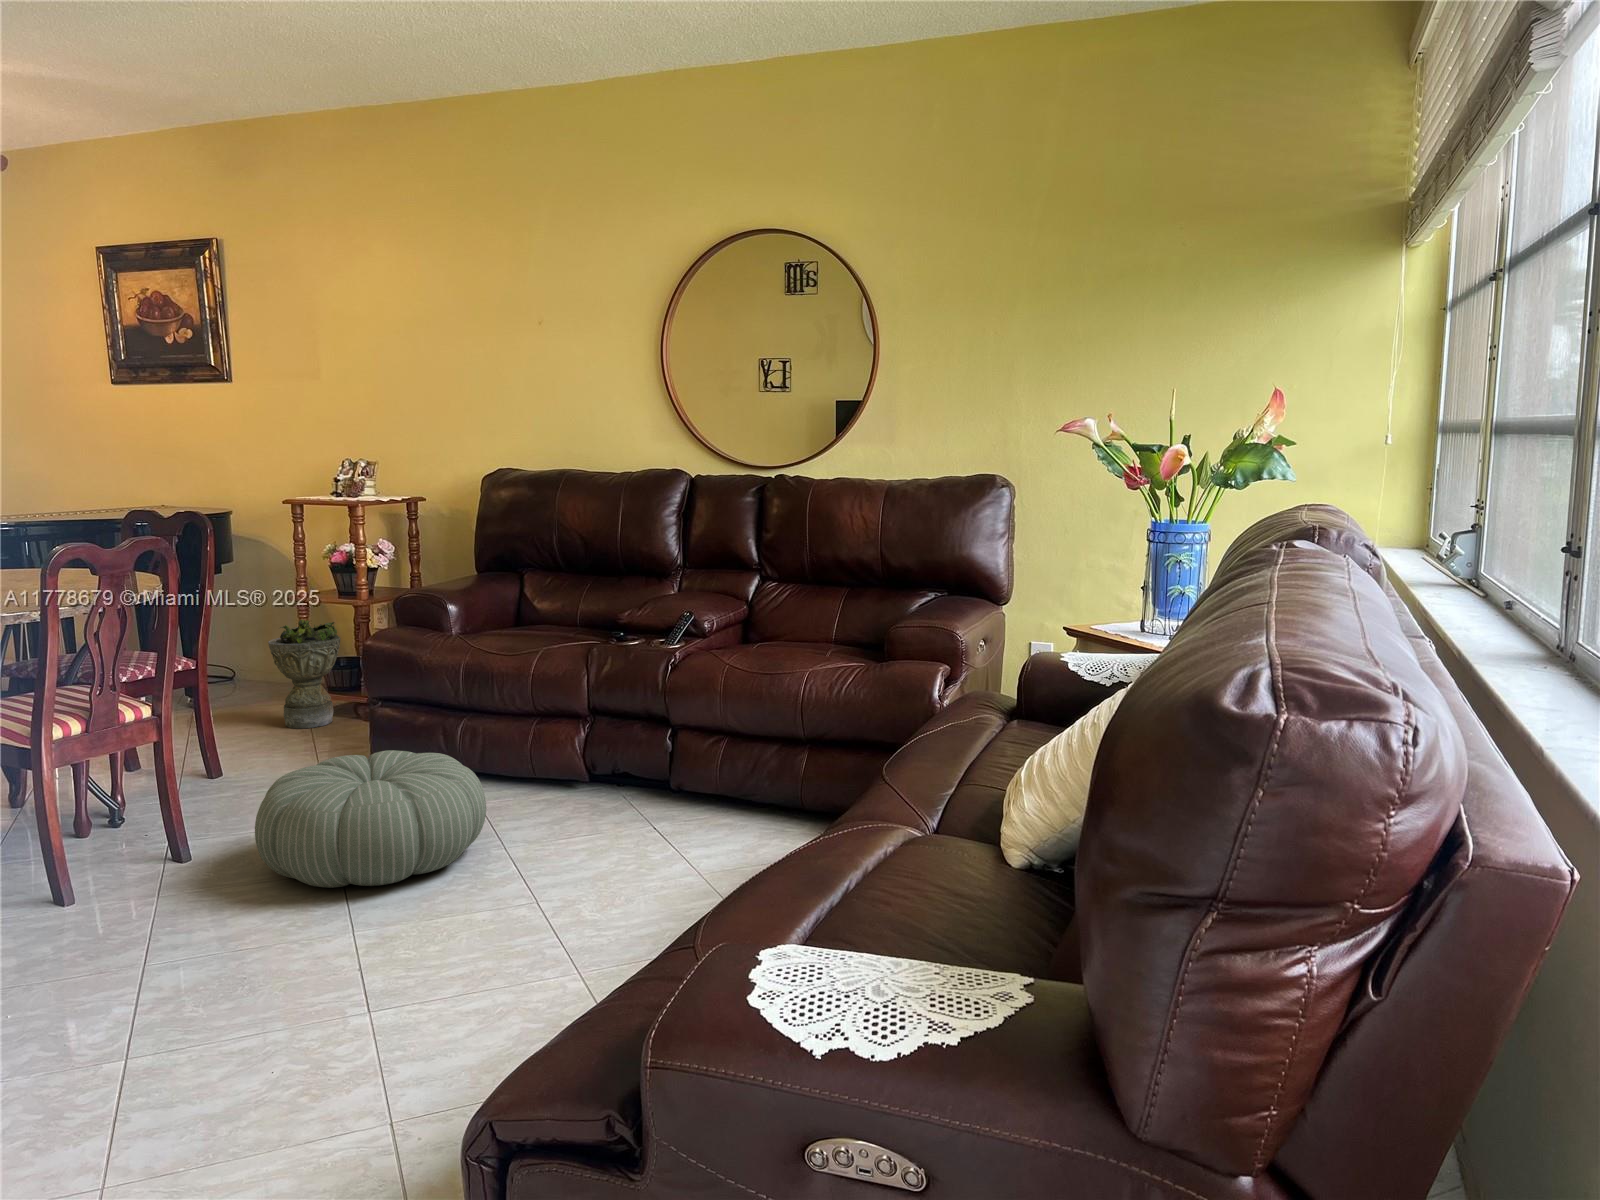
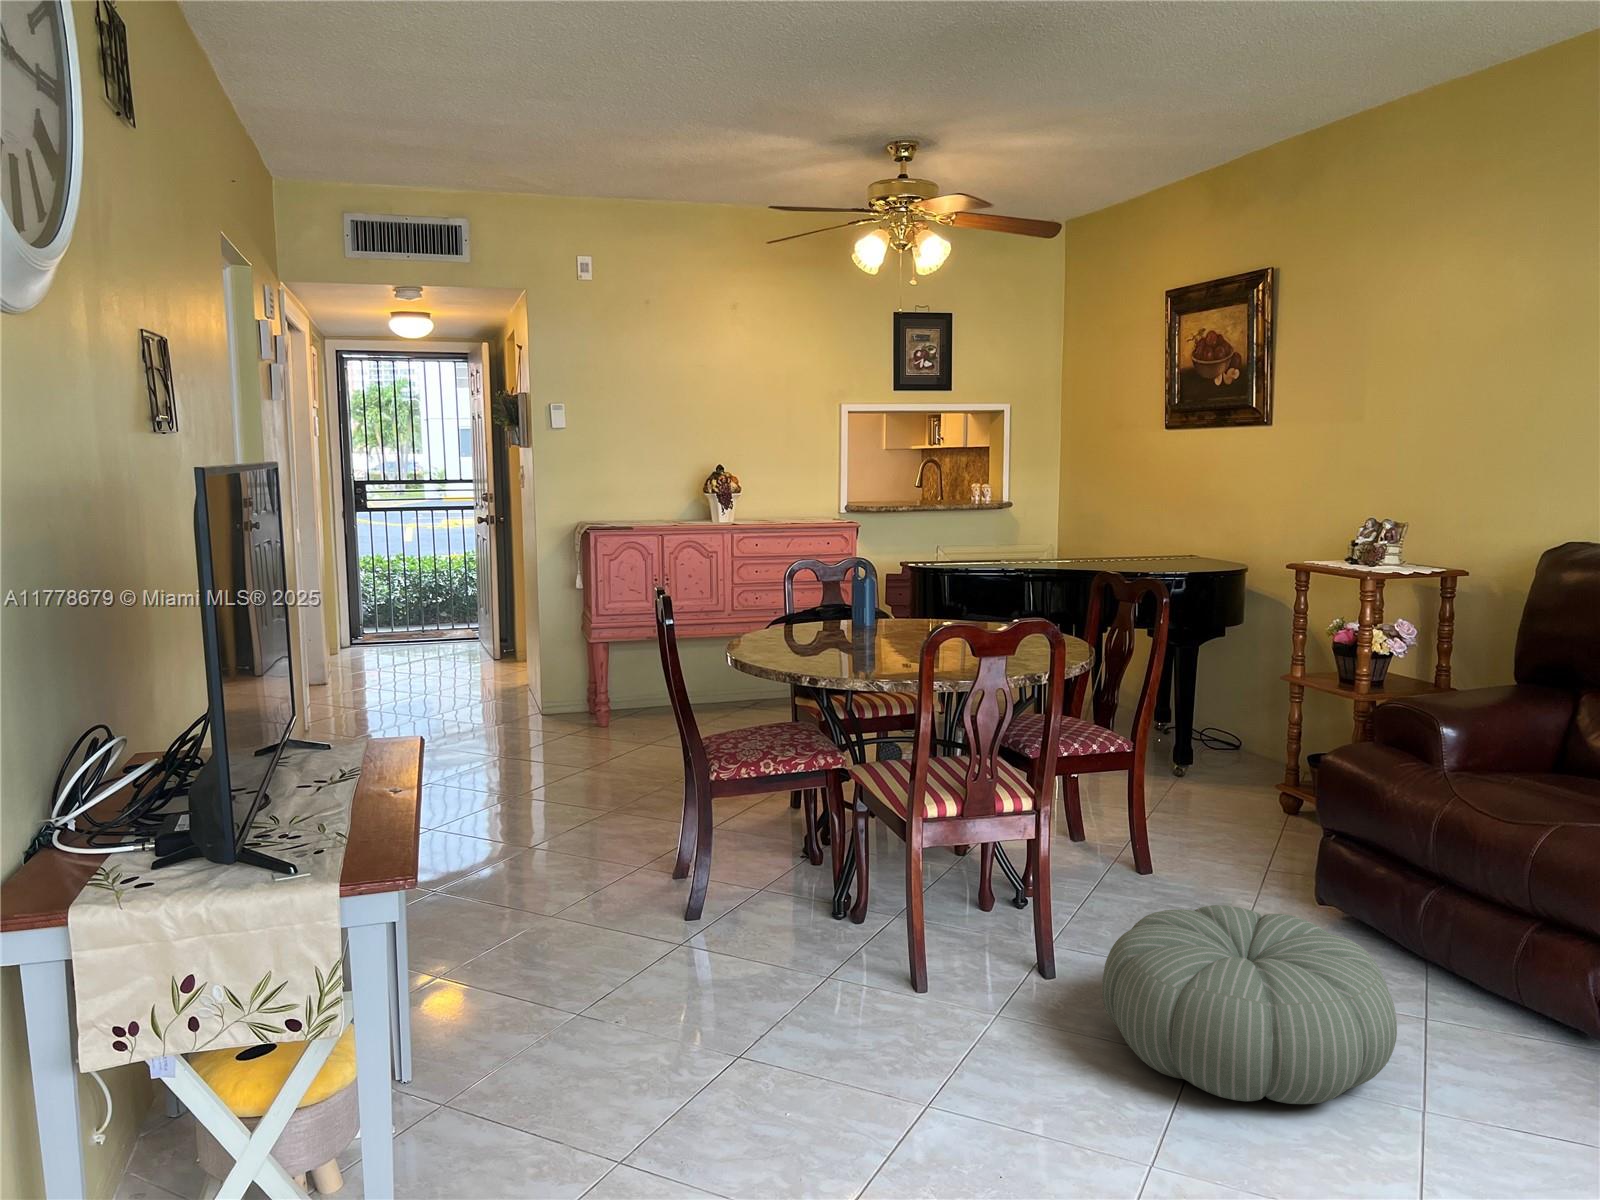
planter: present [268,620,340,729] -> none [1246,706,1330,833]

